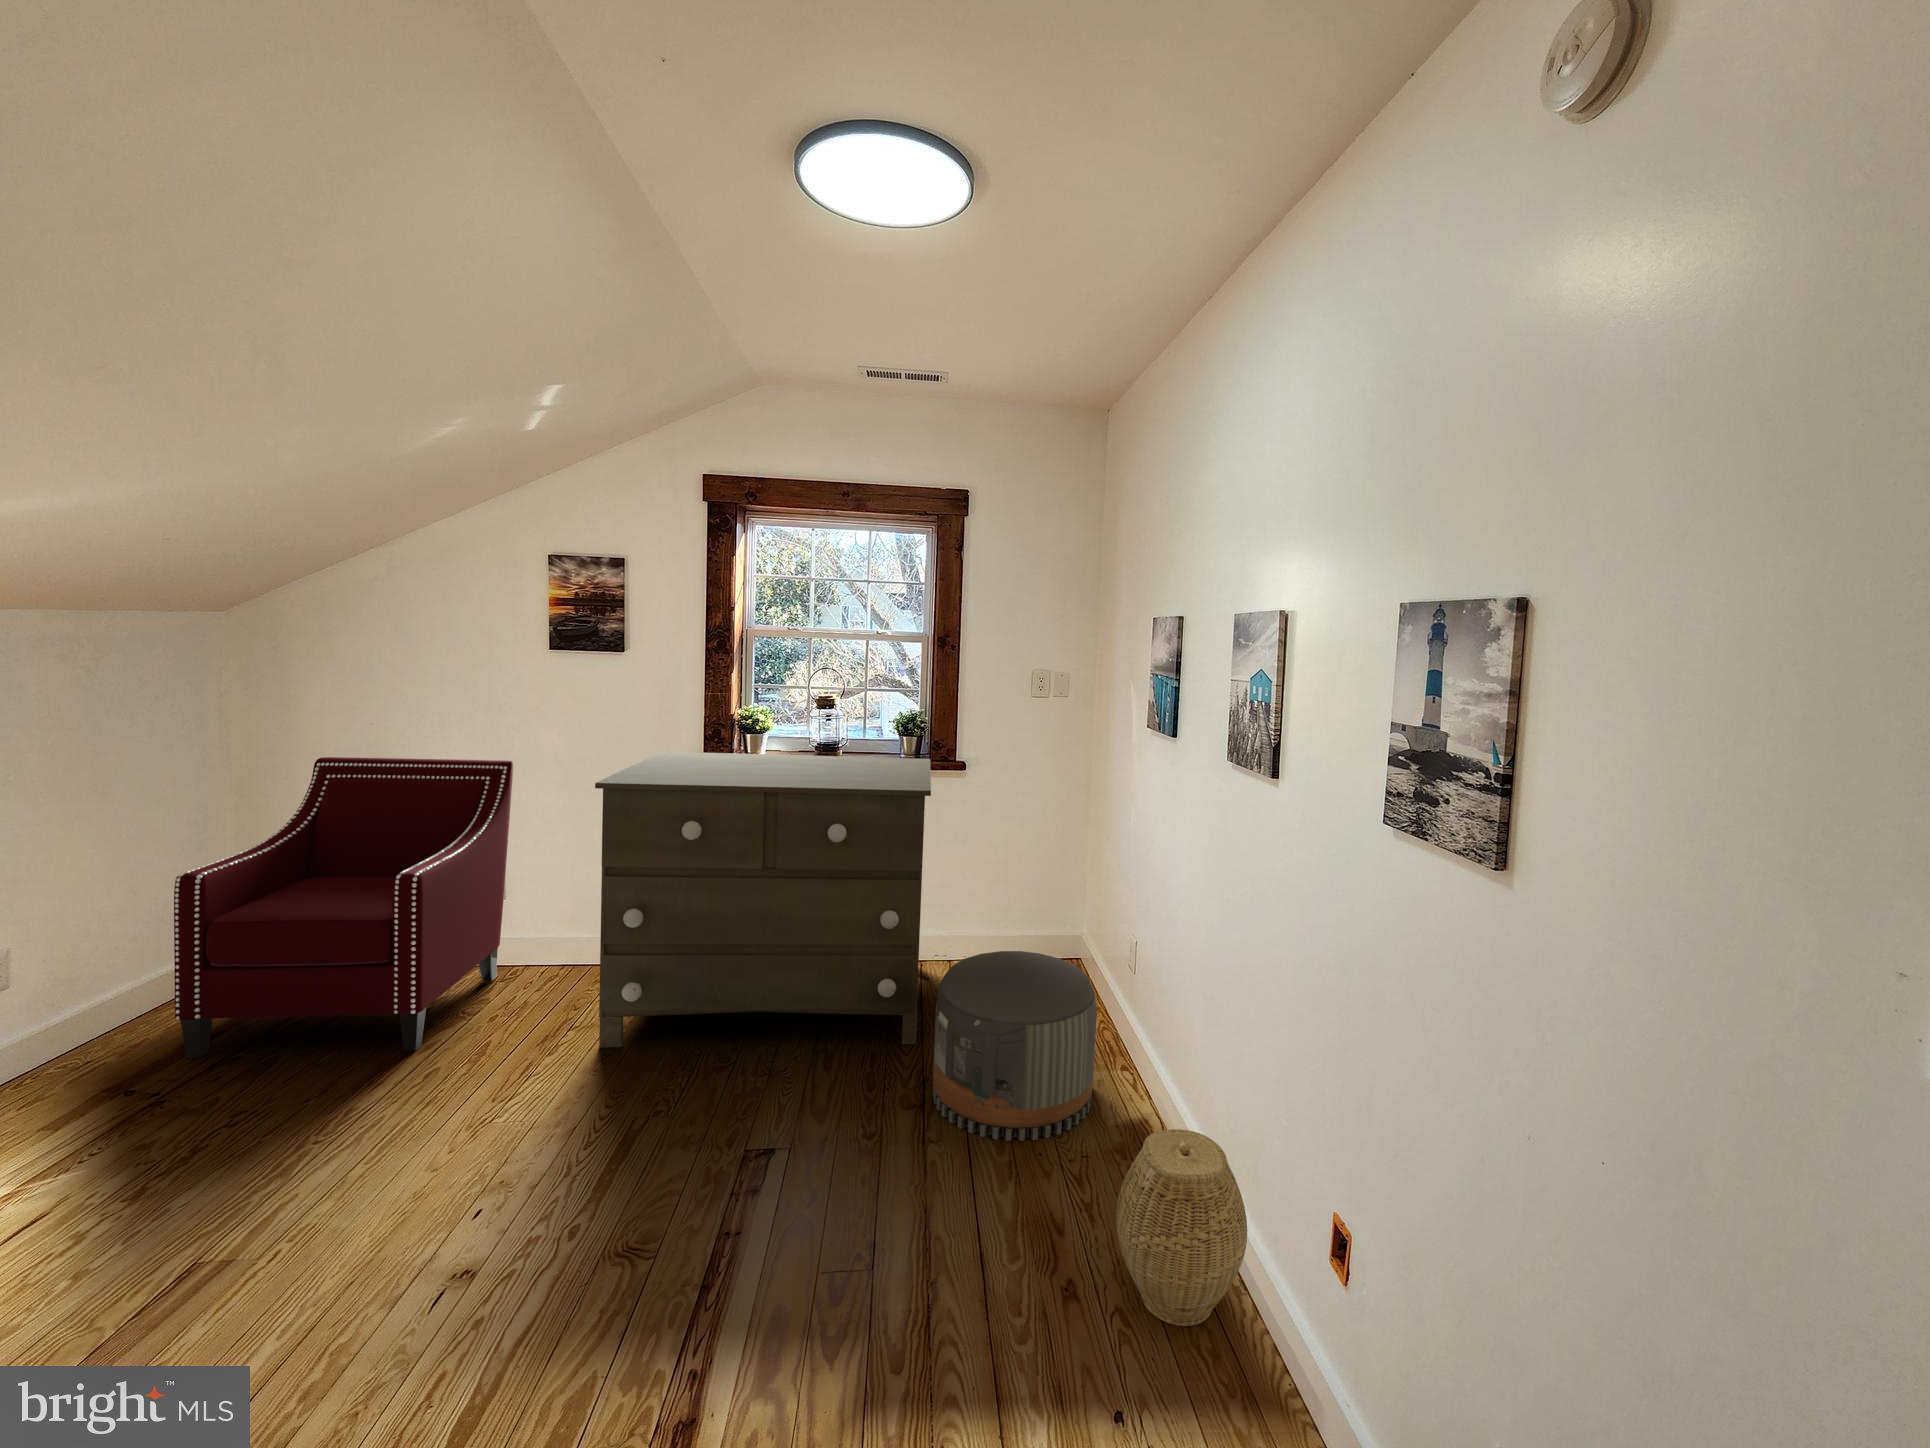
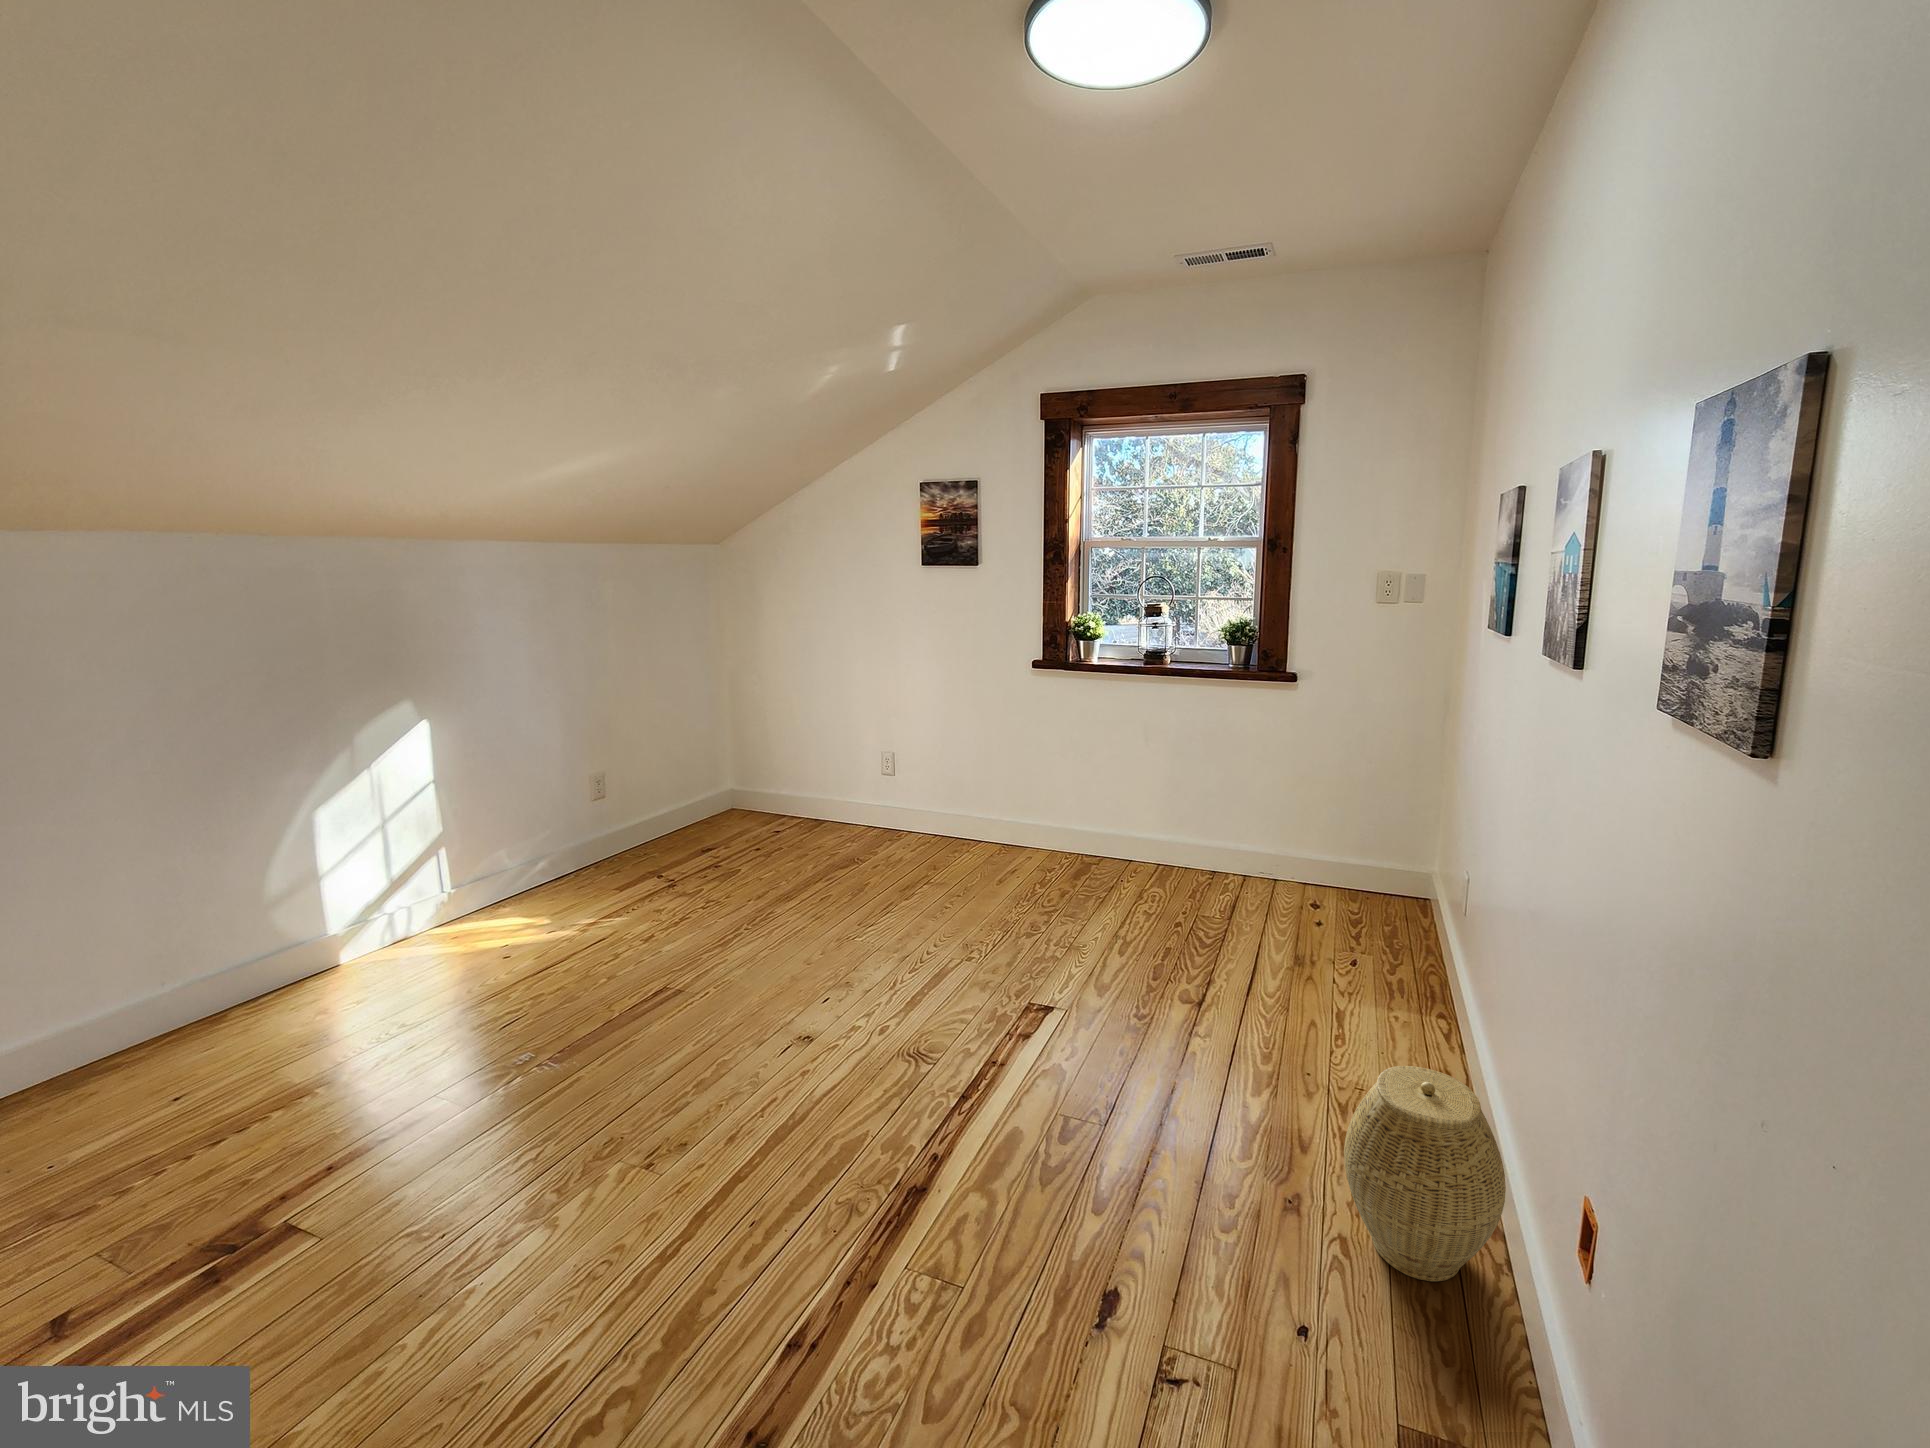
dresser: present [595,752,931,1047] -> none [936,657,1256,948]
armchair: present [174,757,513,1058] -> none [683,655,899,881]
pouf: present [933,951,1097,1141] -> none [1214,866,1396,1060]

